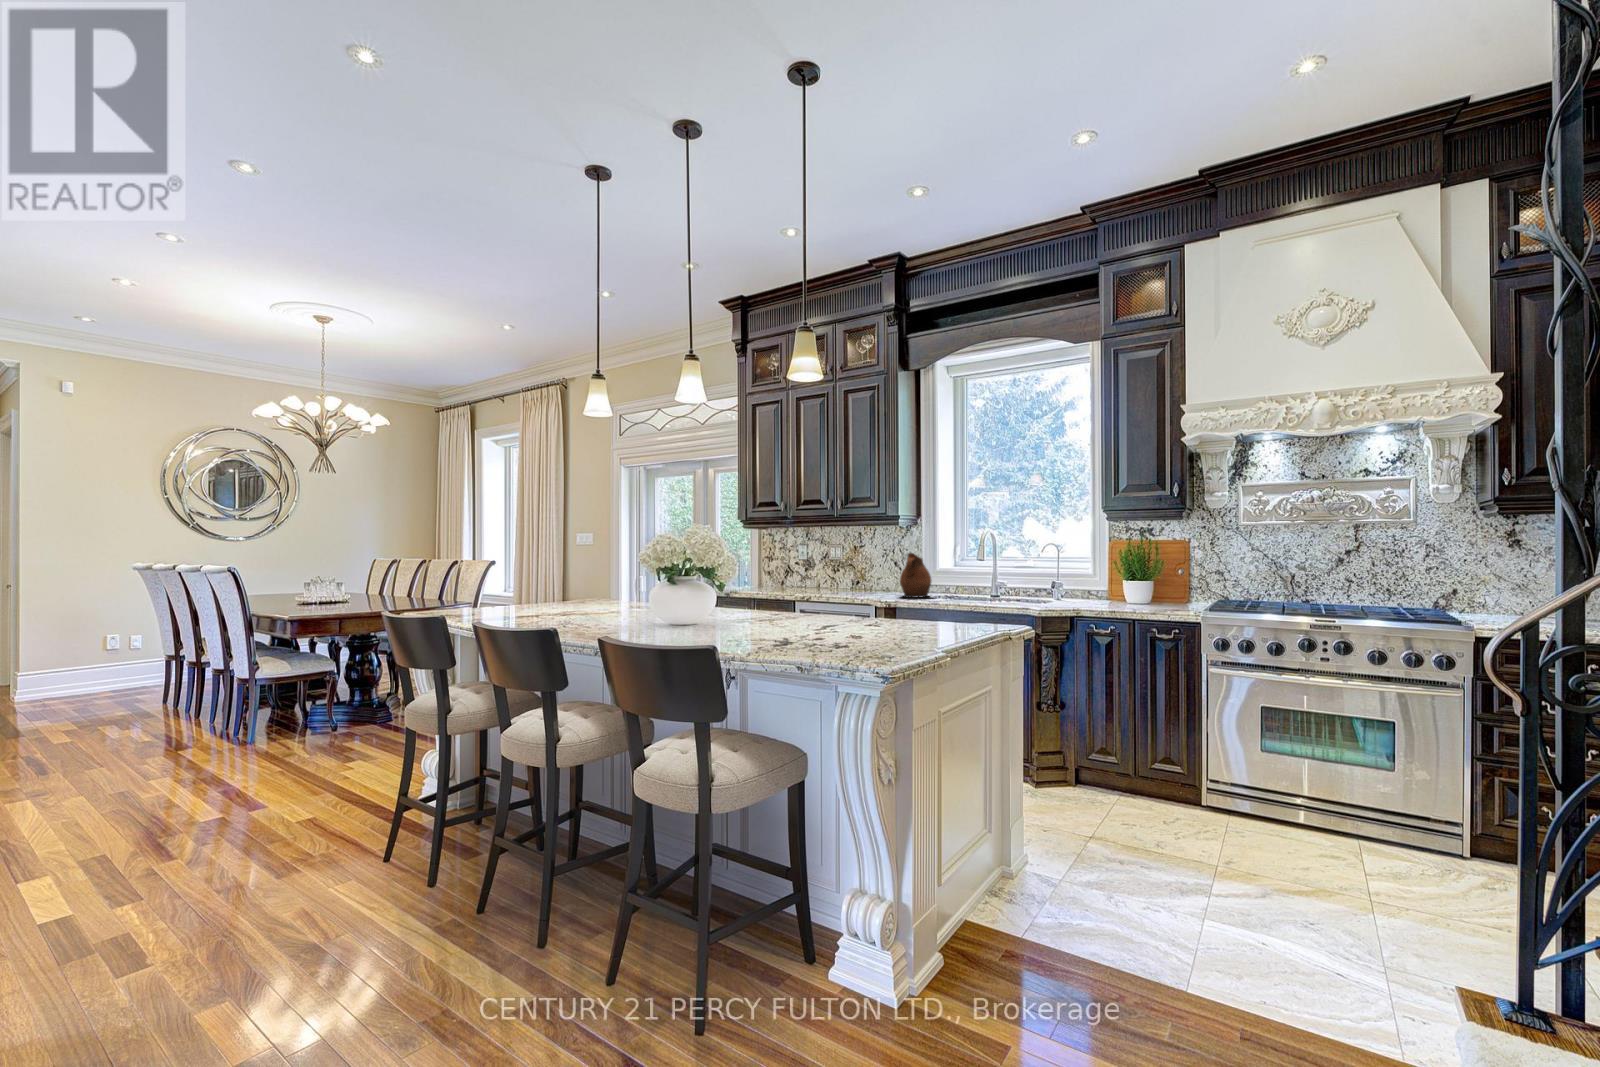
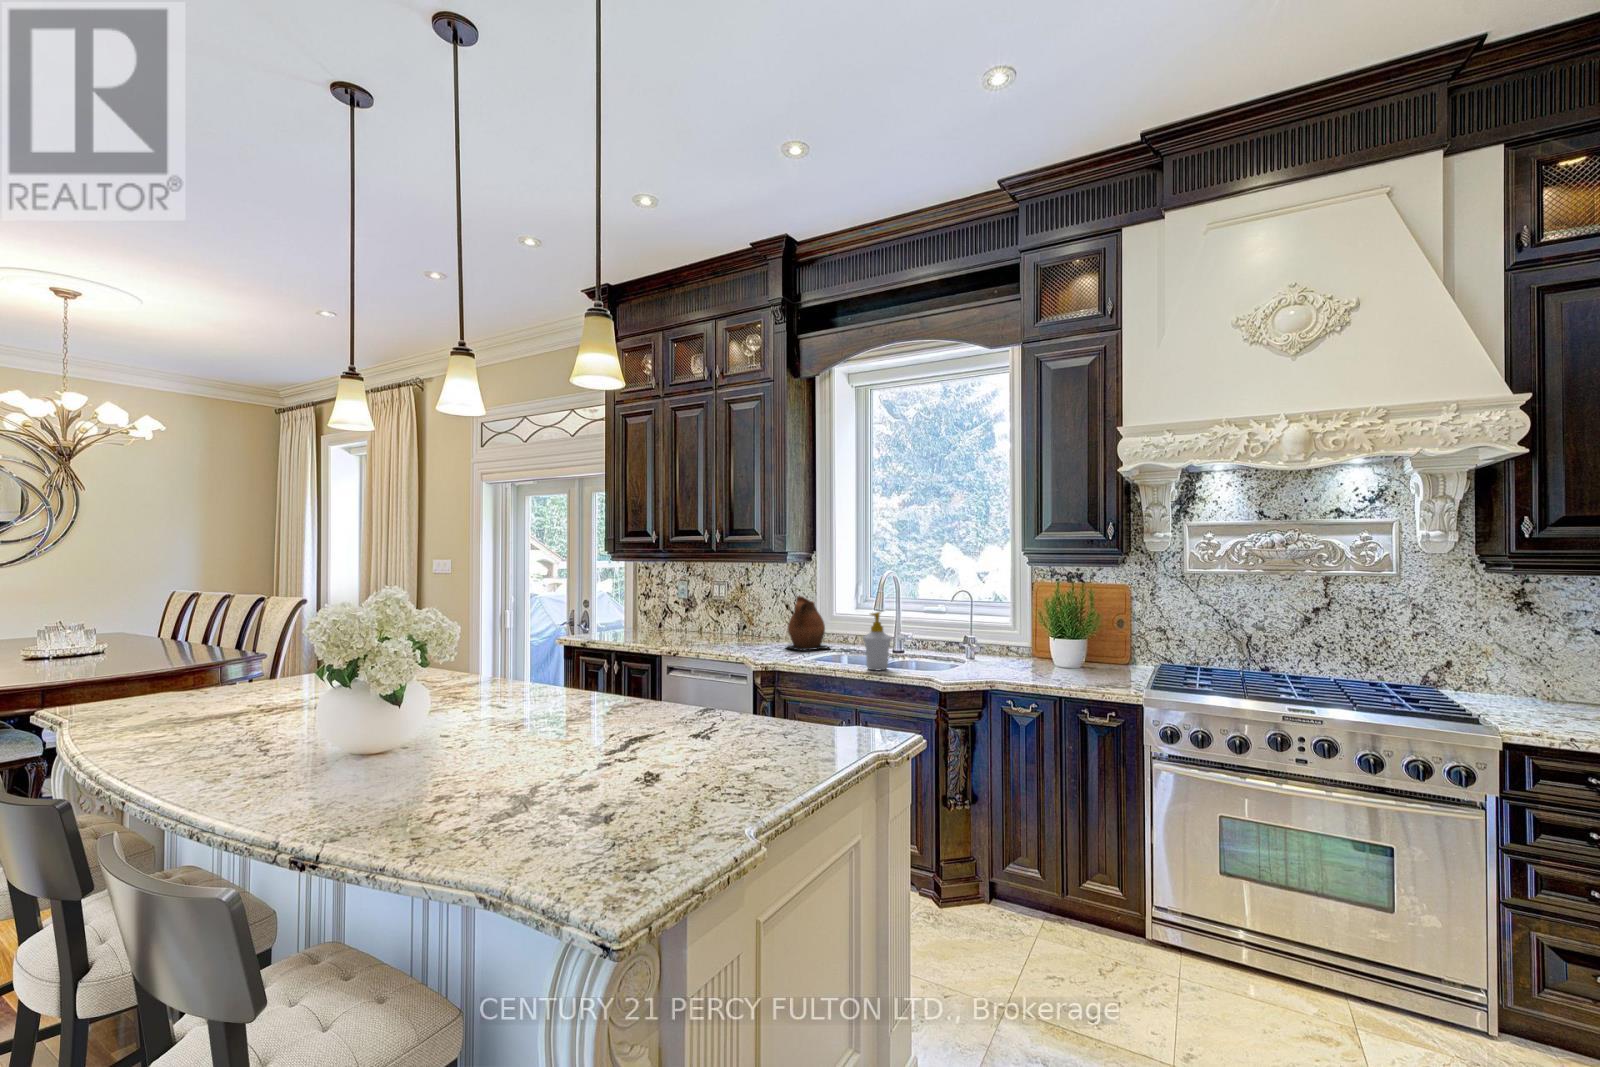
soap bottle: none [969,559,994,605] -> present [863,612,891,670]

